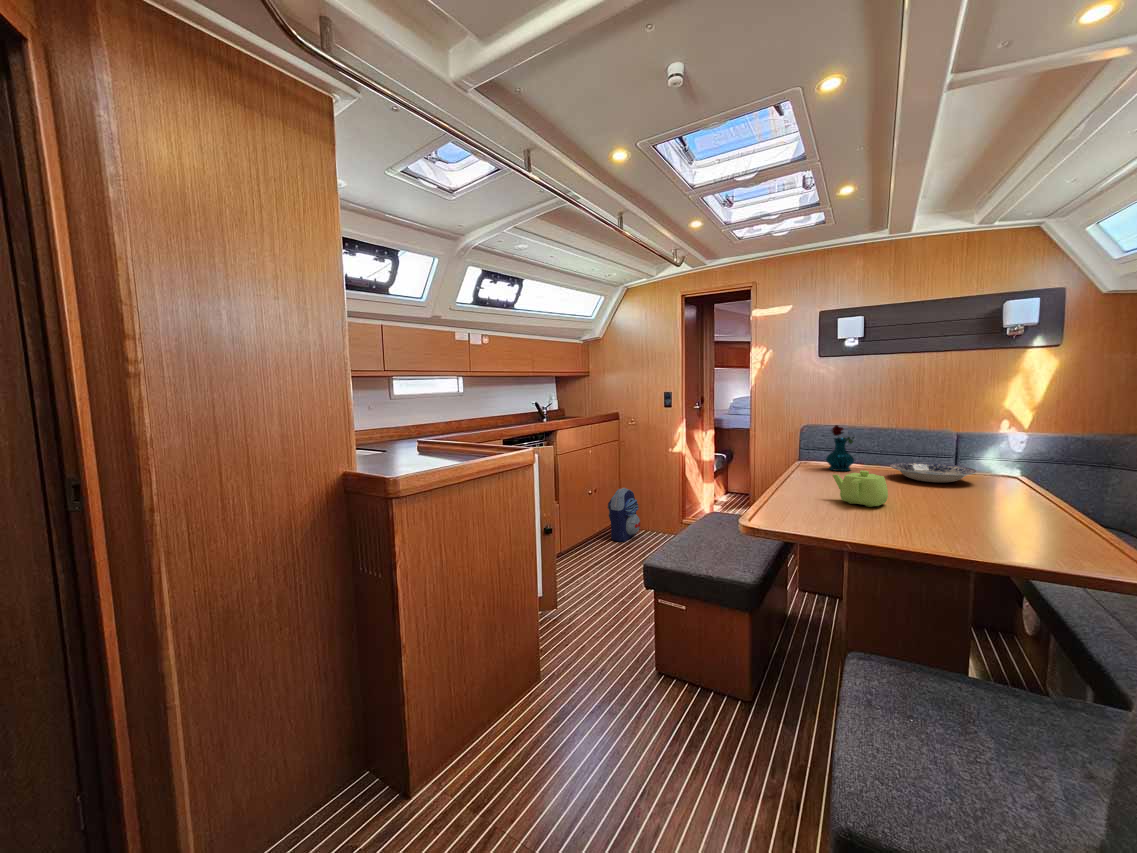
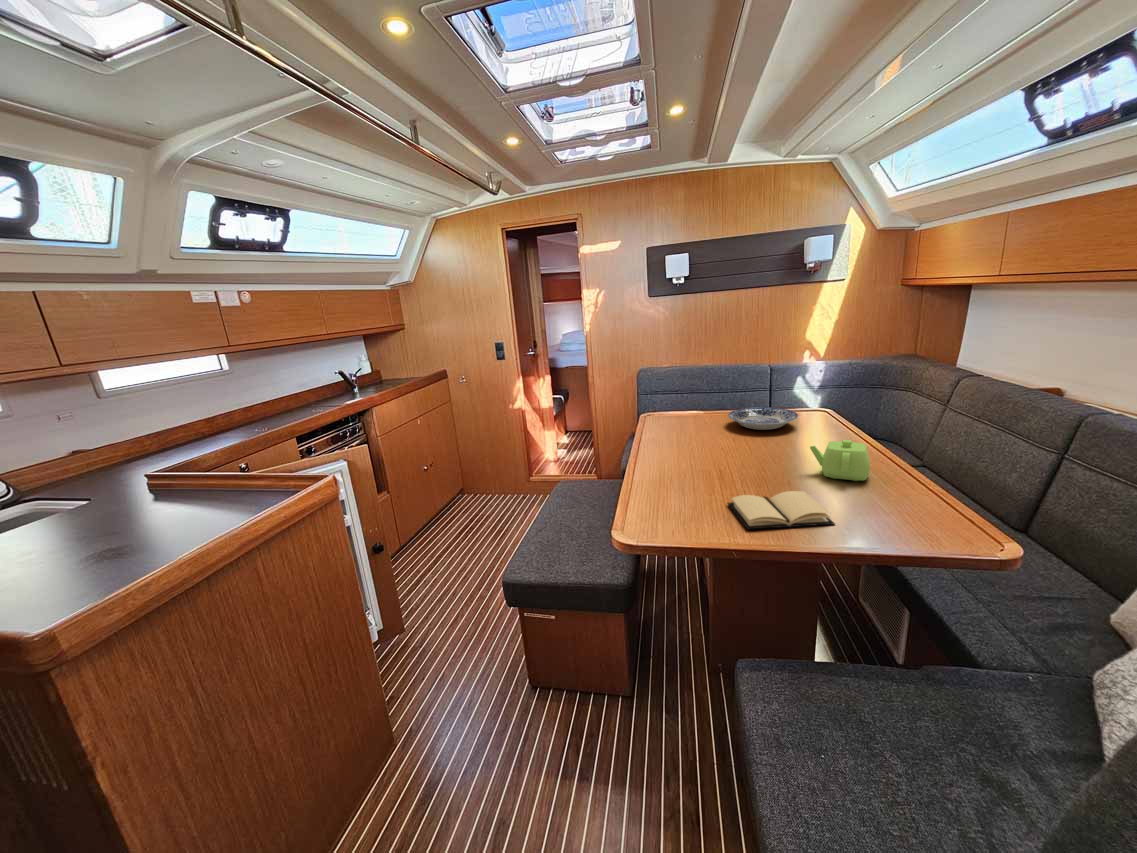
vase: present [826,425,854,471] -> none [670,379,696,425]
teapot: present [833,471,888,507] -> present [810,440,870,481]
backpack: present [607,488,640,542] -> none [452,456,491,516]
book: none [863,513,979,545] -> present [728,491,835,529]

